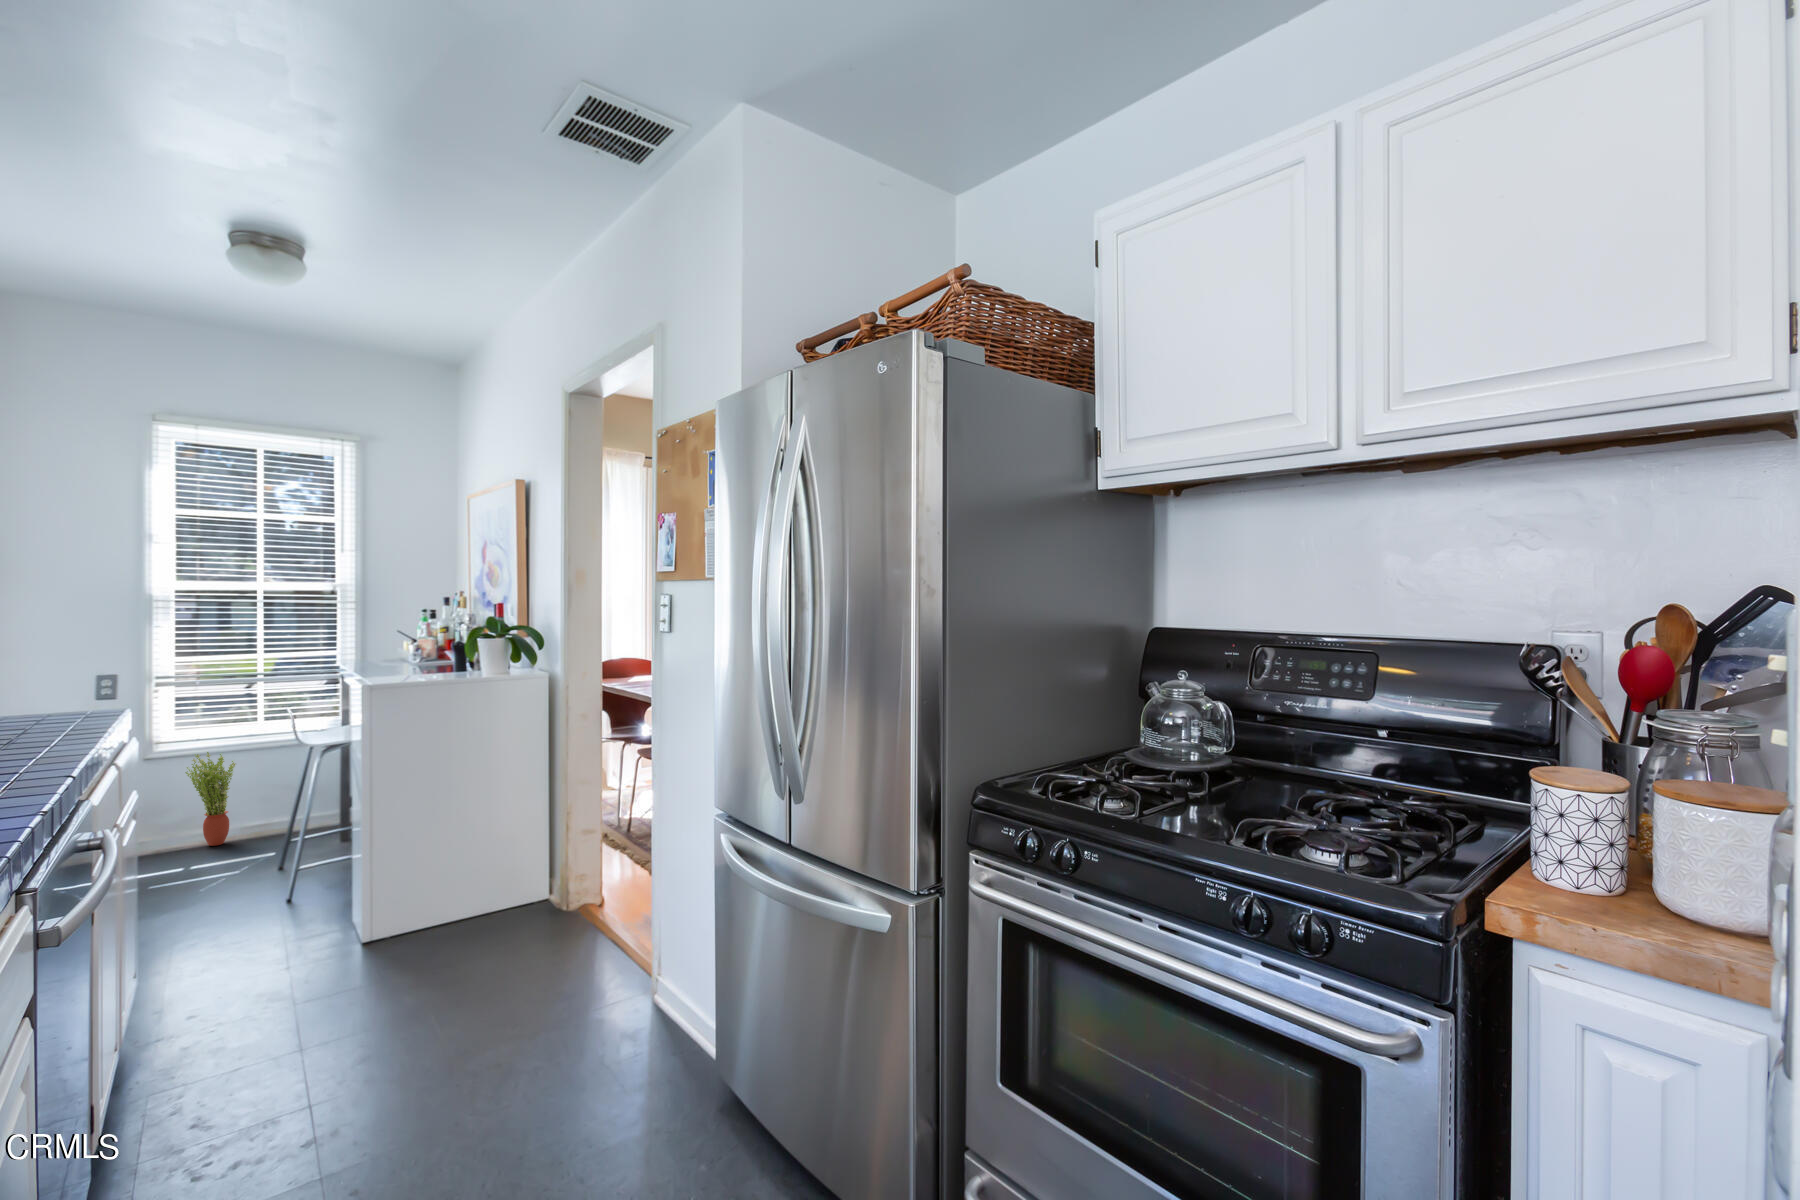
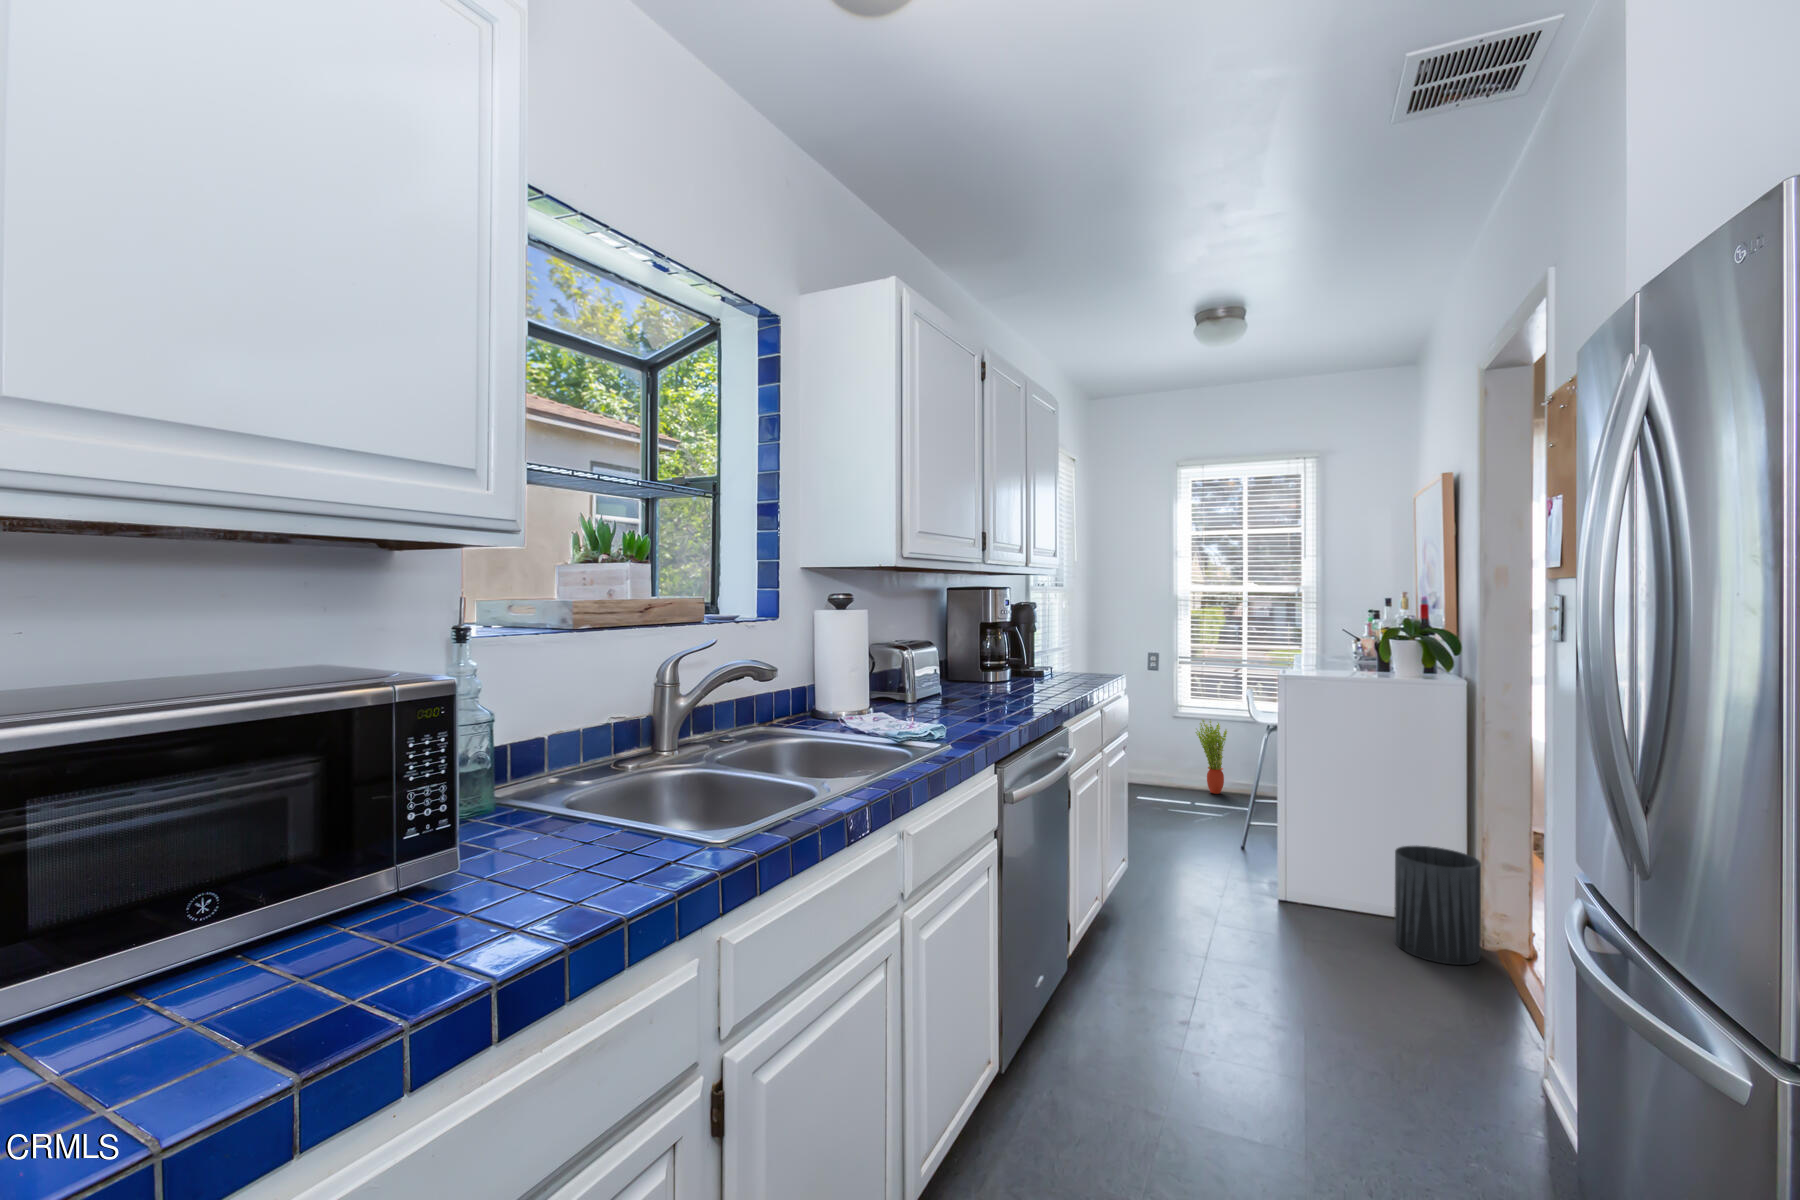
trash can: none [495,832,570,944] -> present [1394,846,1481,965]

